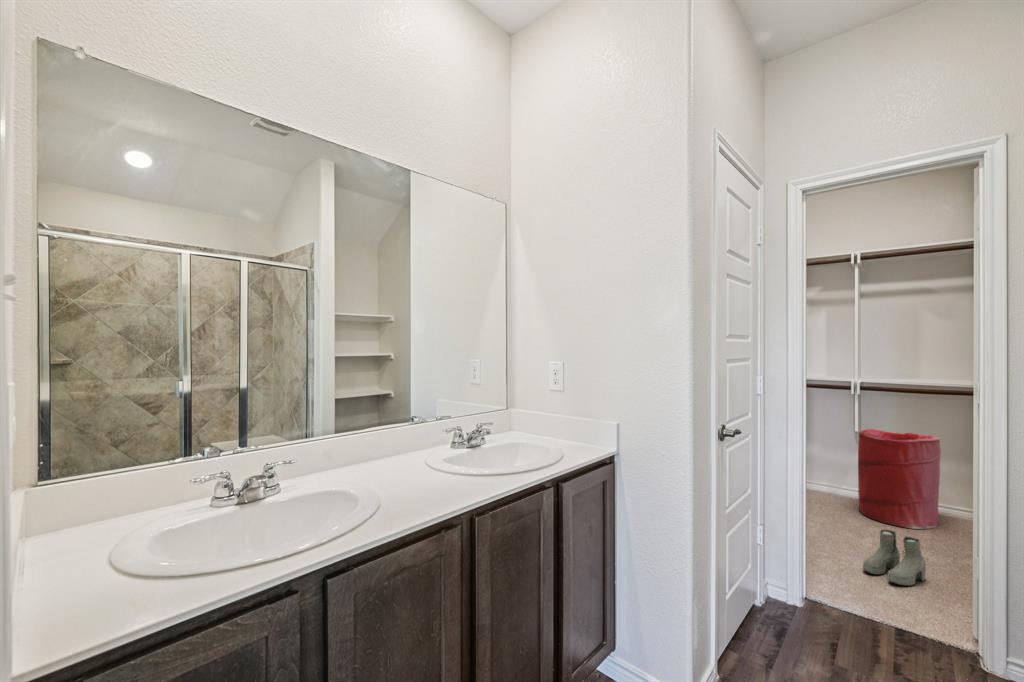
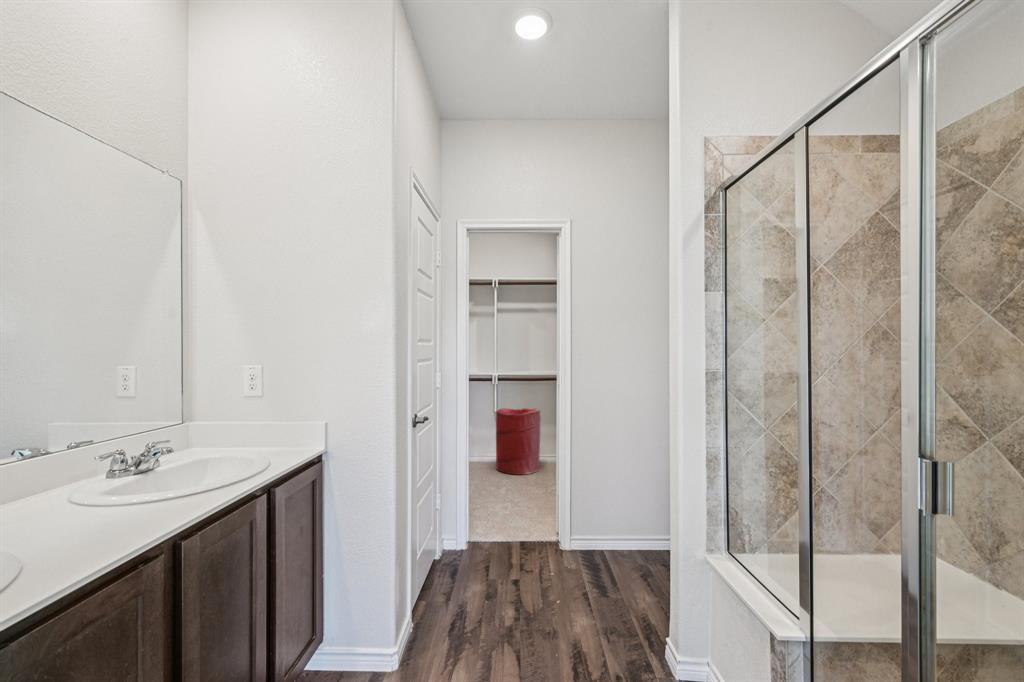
boots: present [863,530,926,586] -> none [502,478,535,514]

